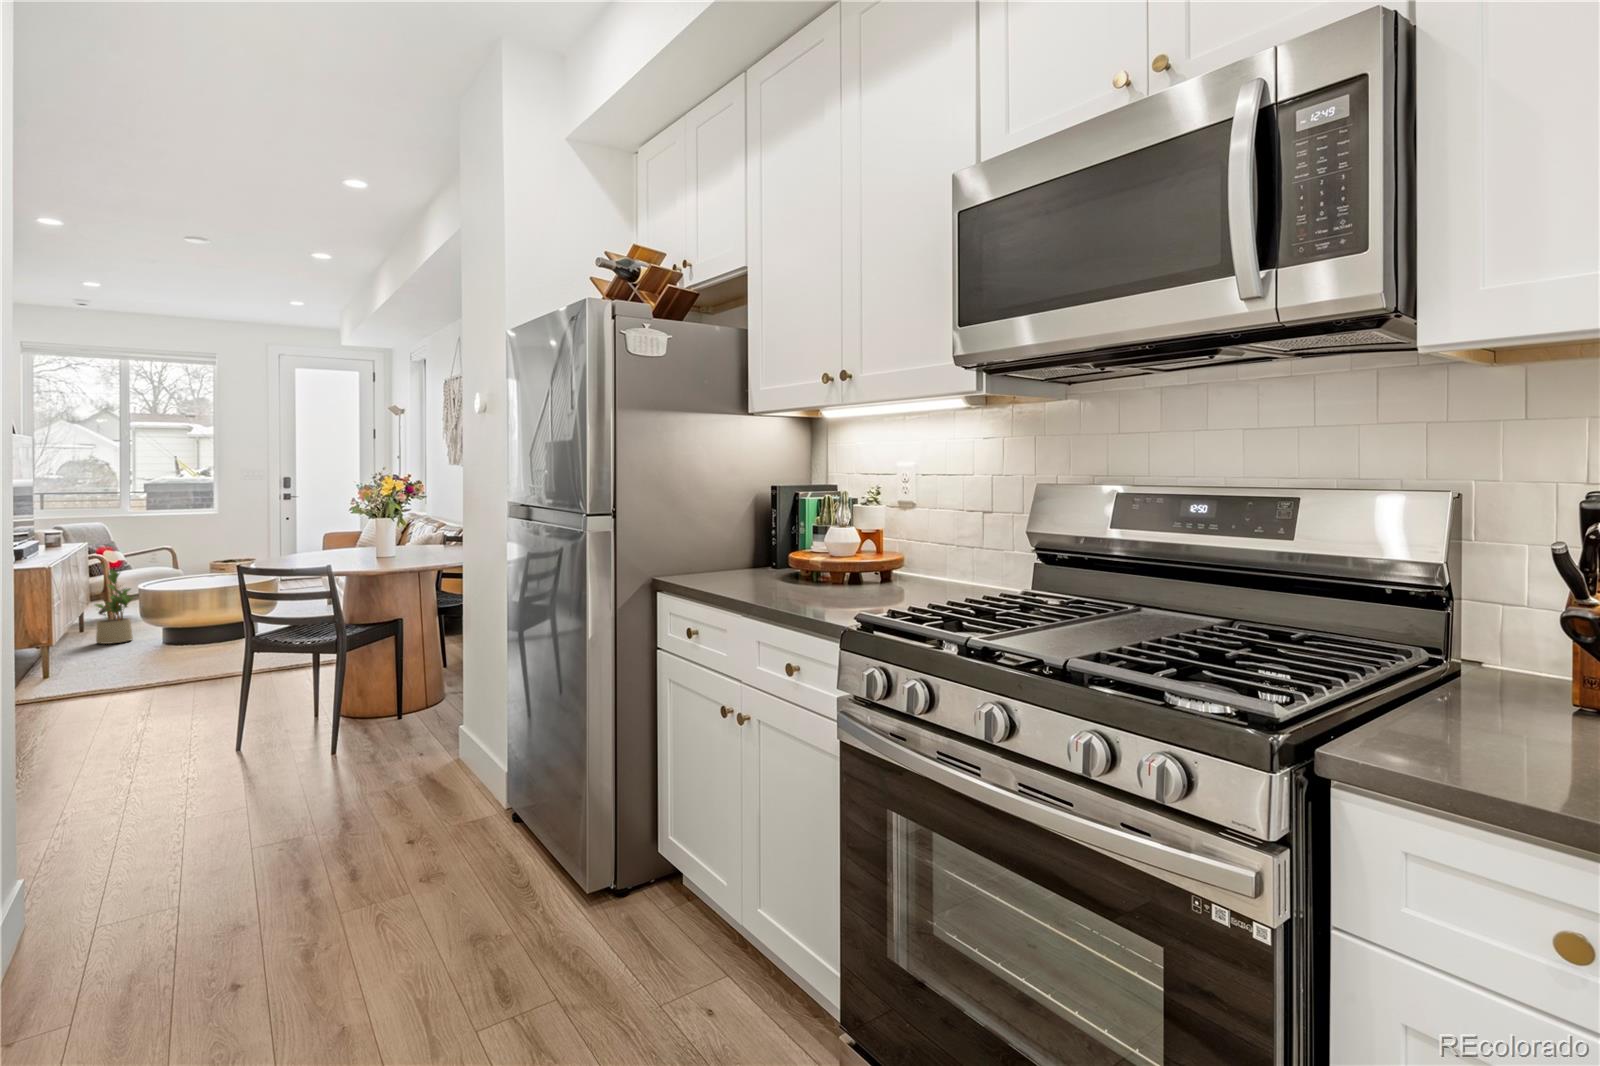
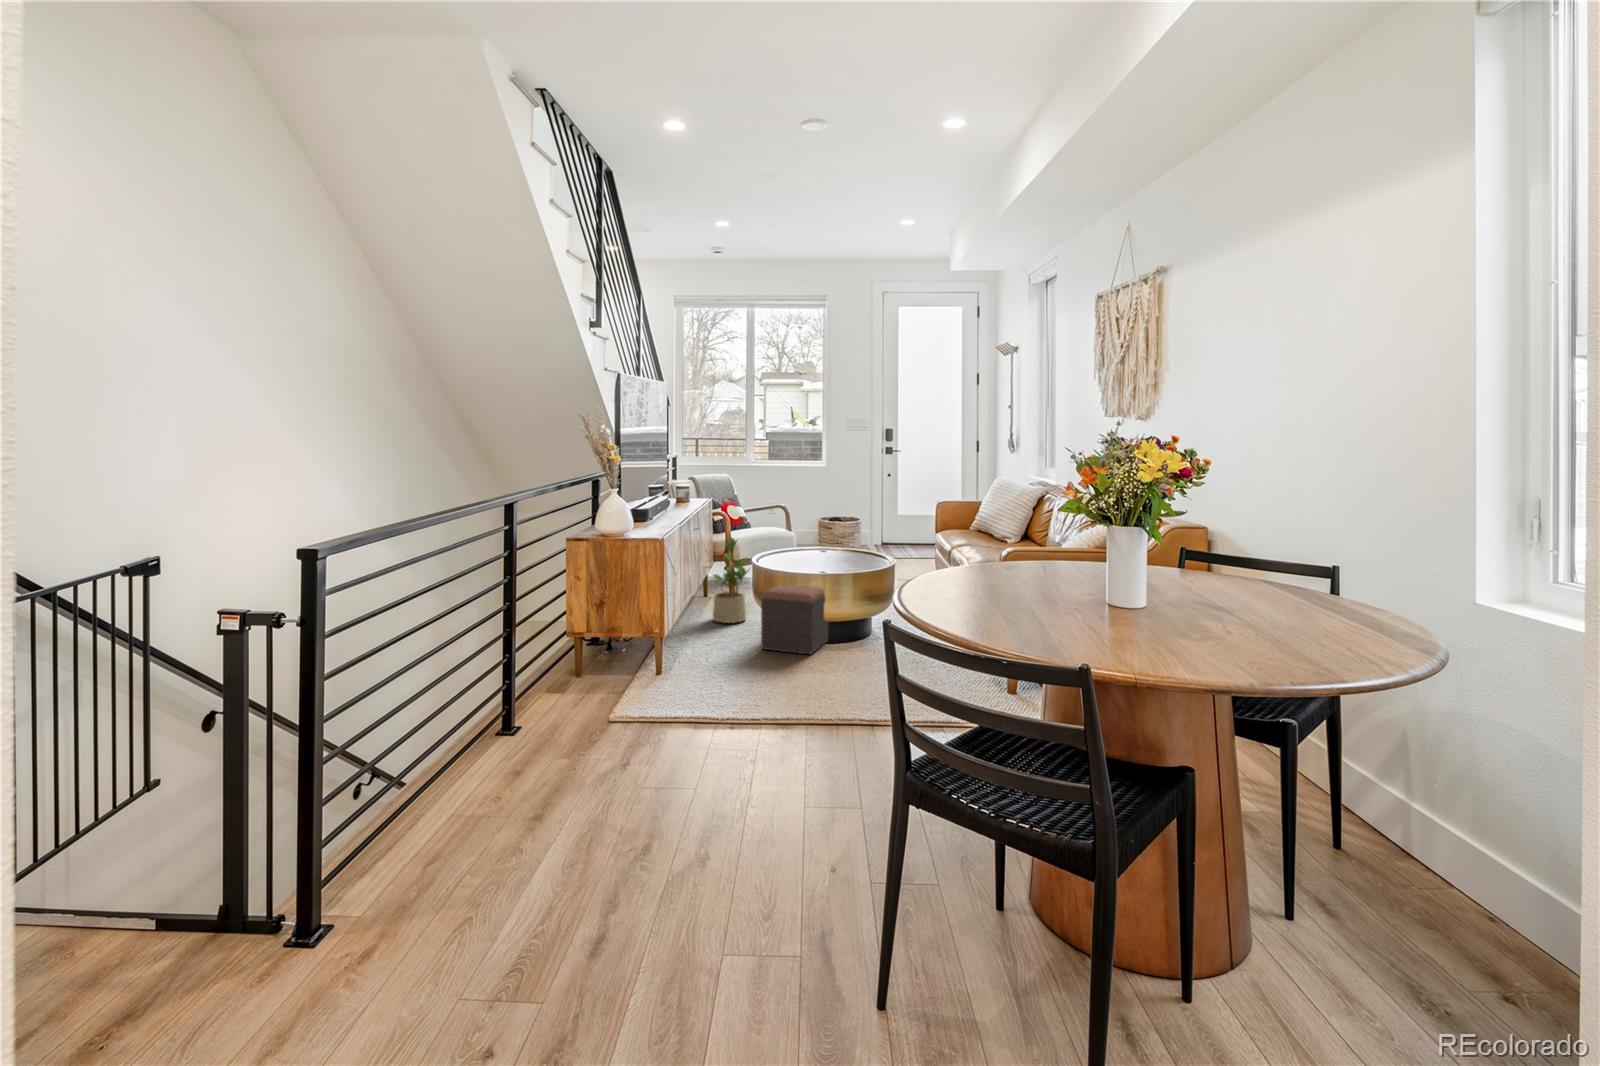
footstool: none [148,600,215,653] -> present [761,583,828,654]

